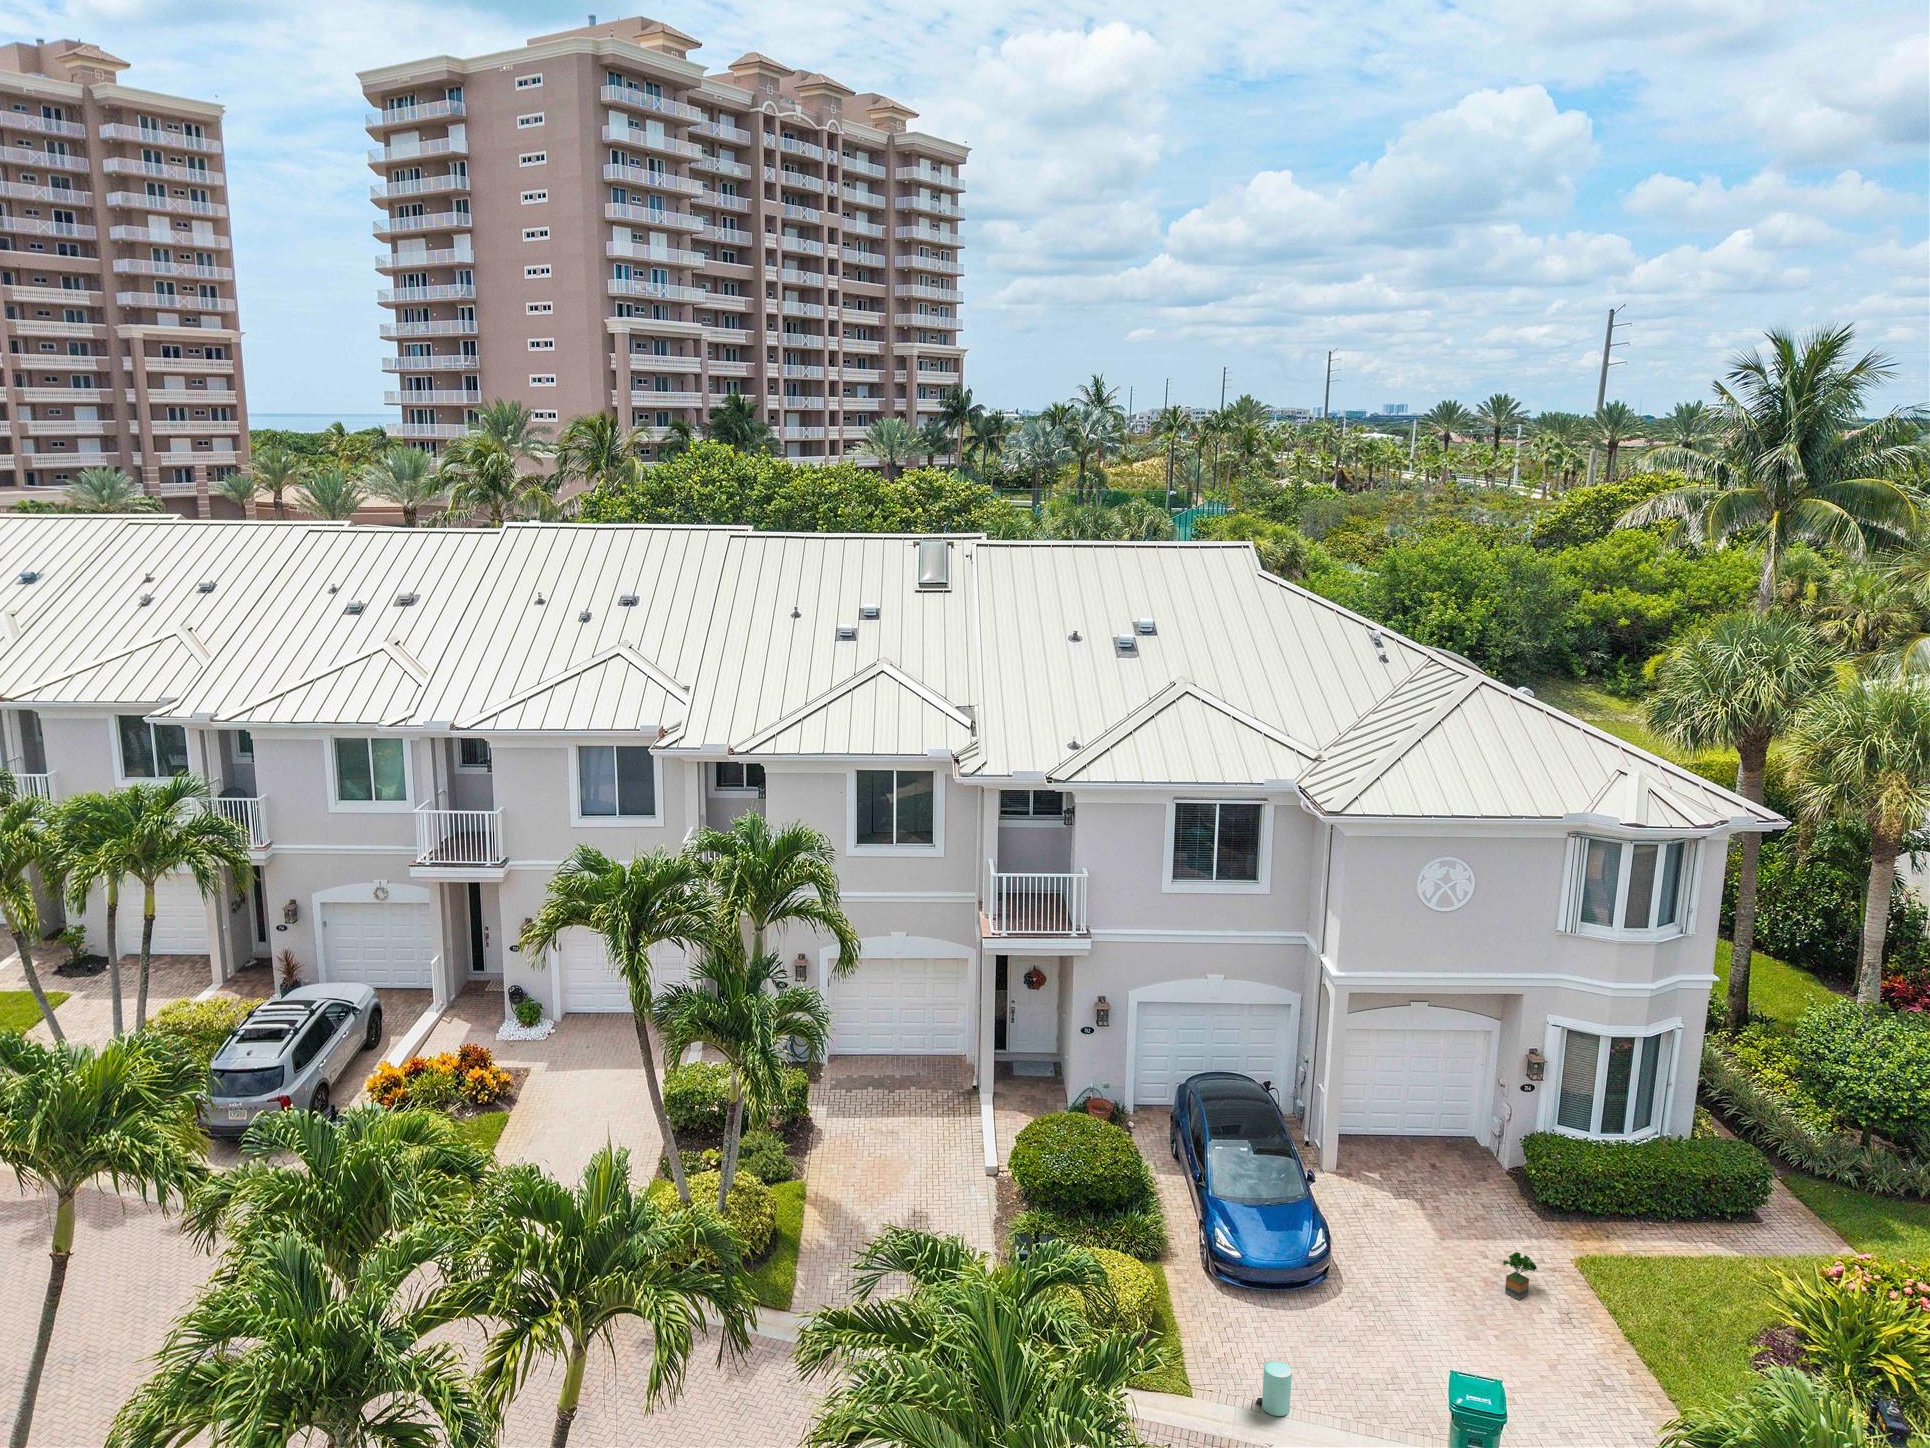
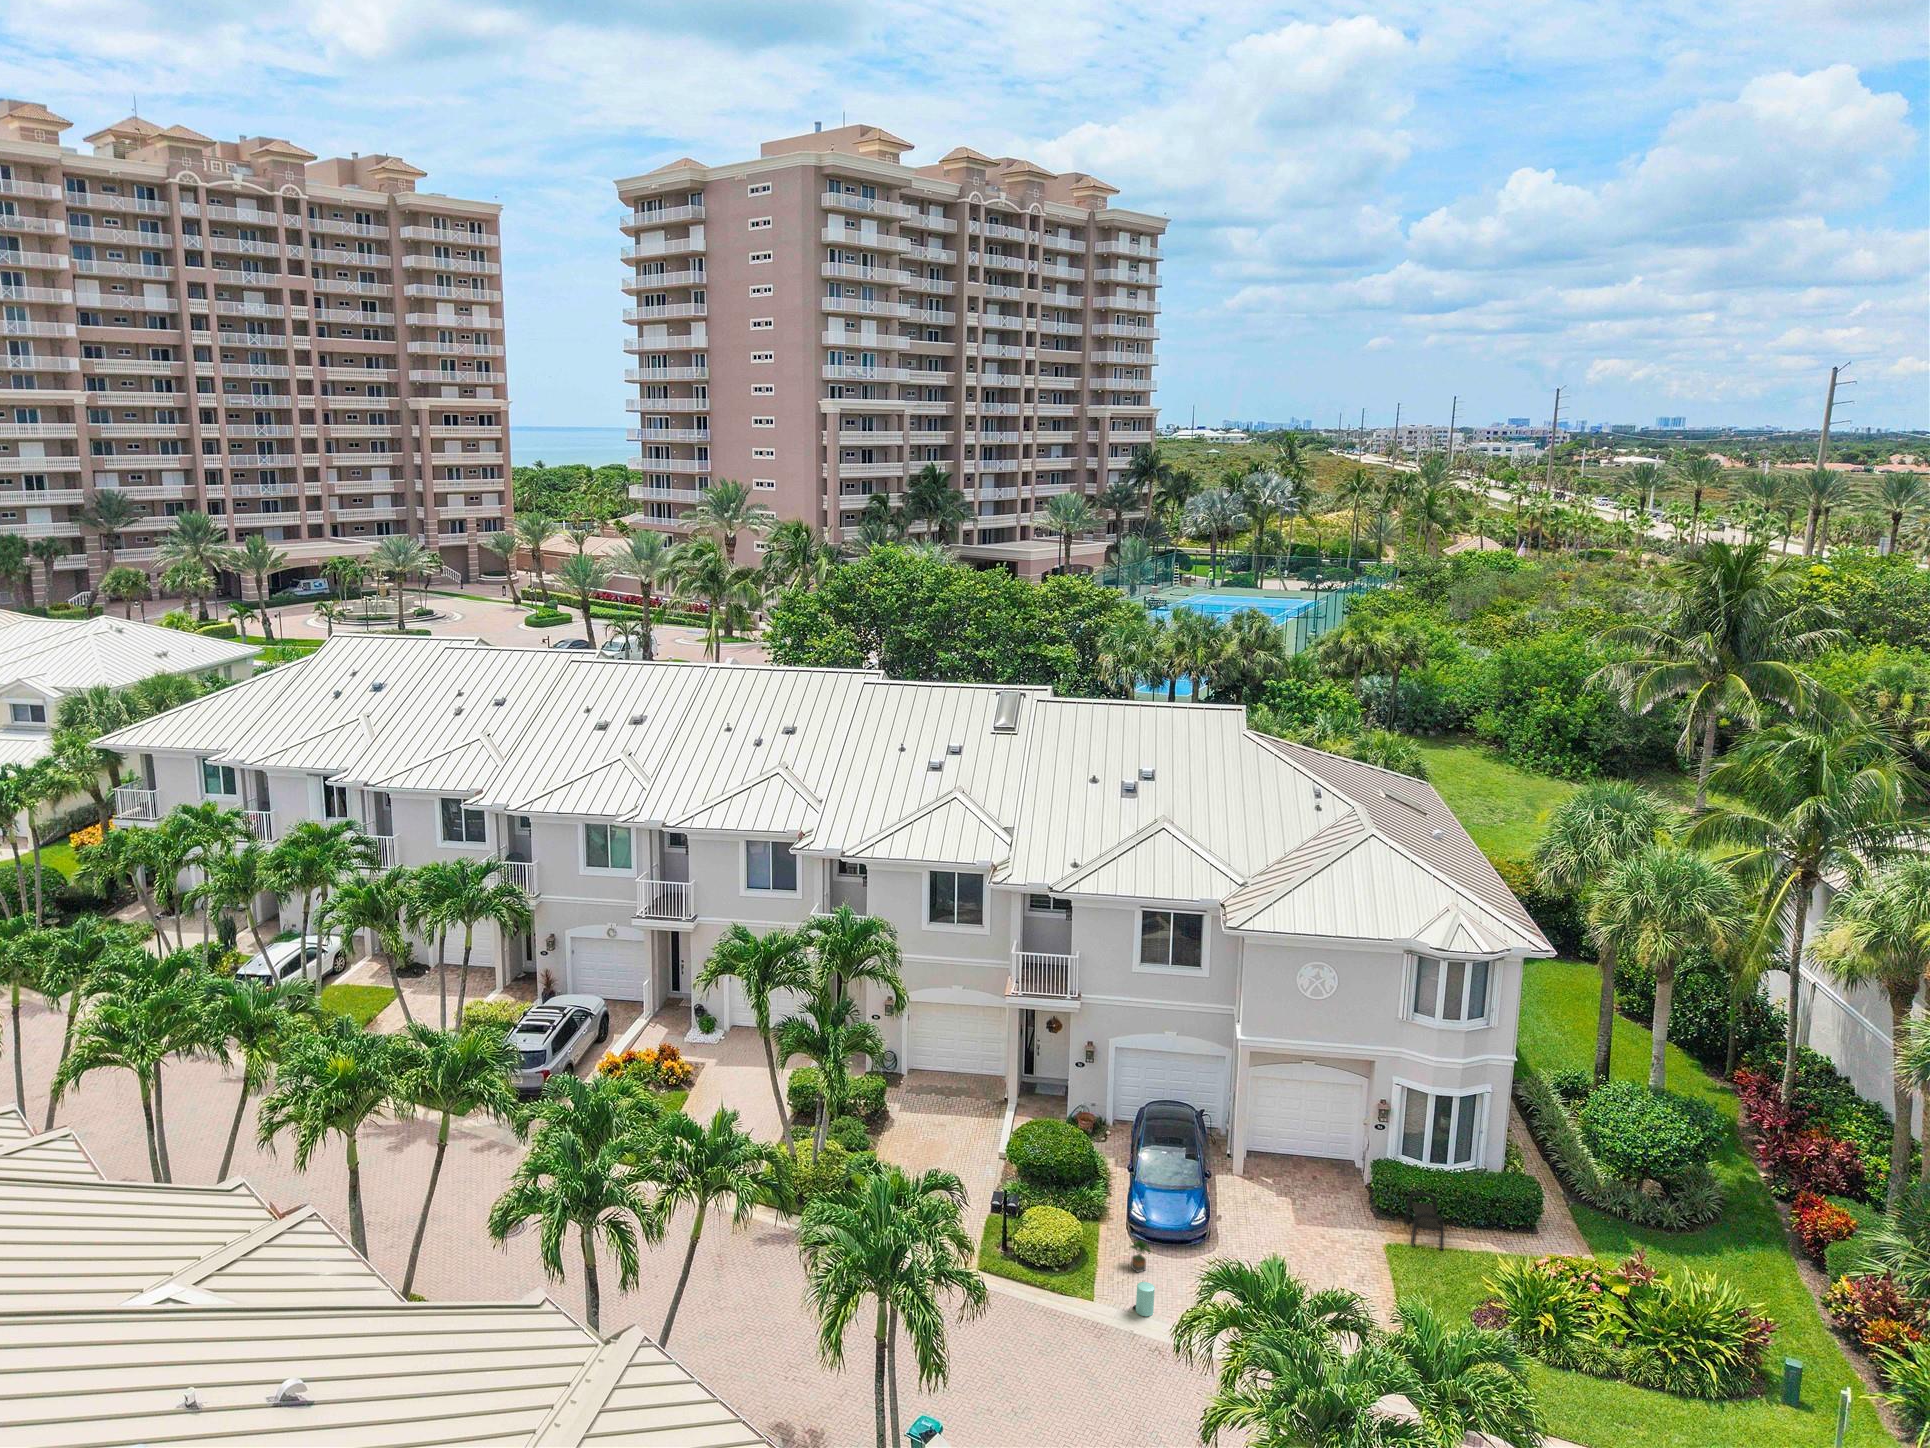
bench: none [1583,1178,1658,1261] -> present [1405,1192,1444,1250]
potted tree: present [1503,1252,1537,1300] -> present [1131,1240,1151,1272]

